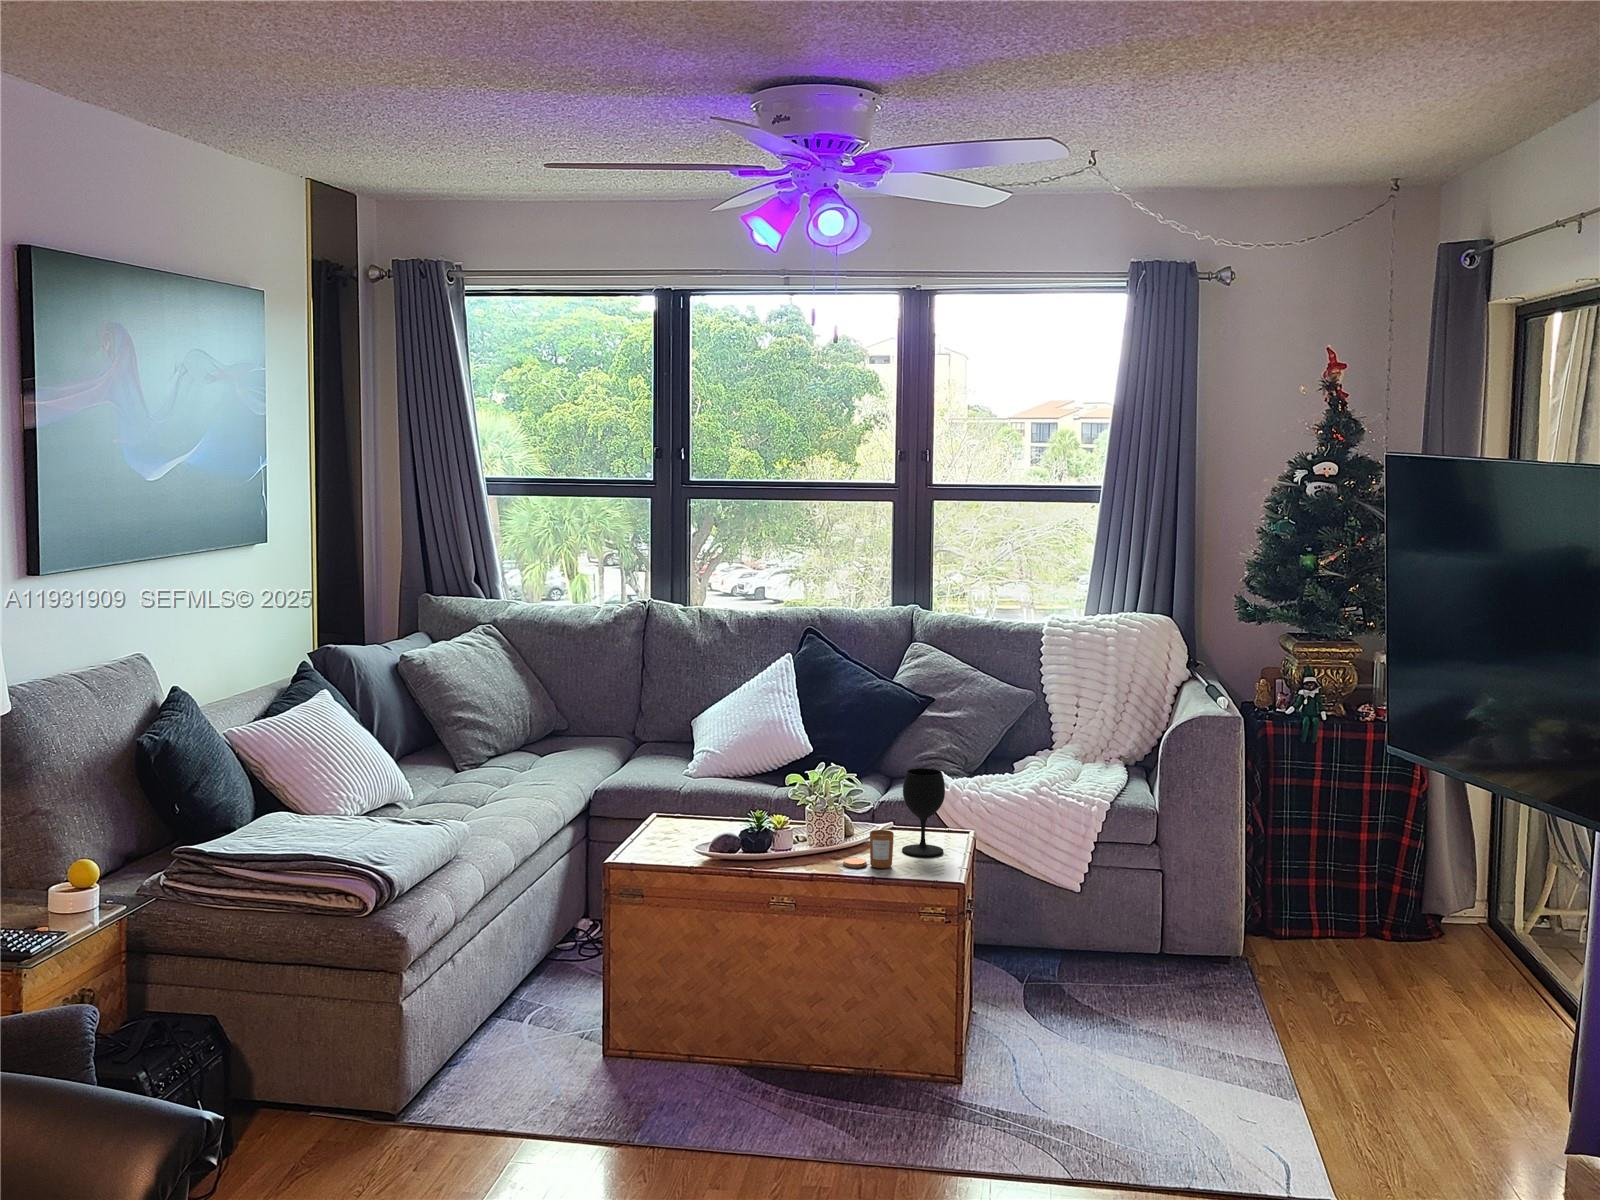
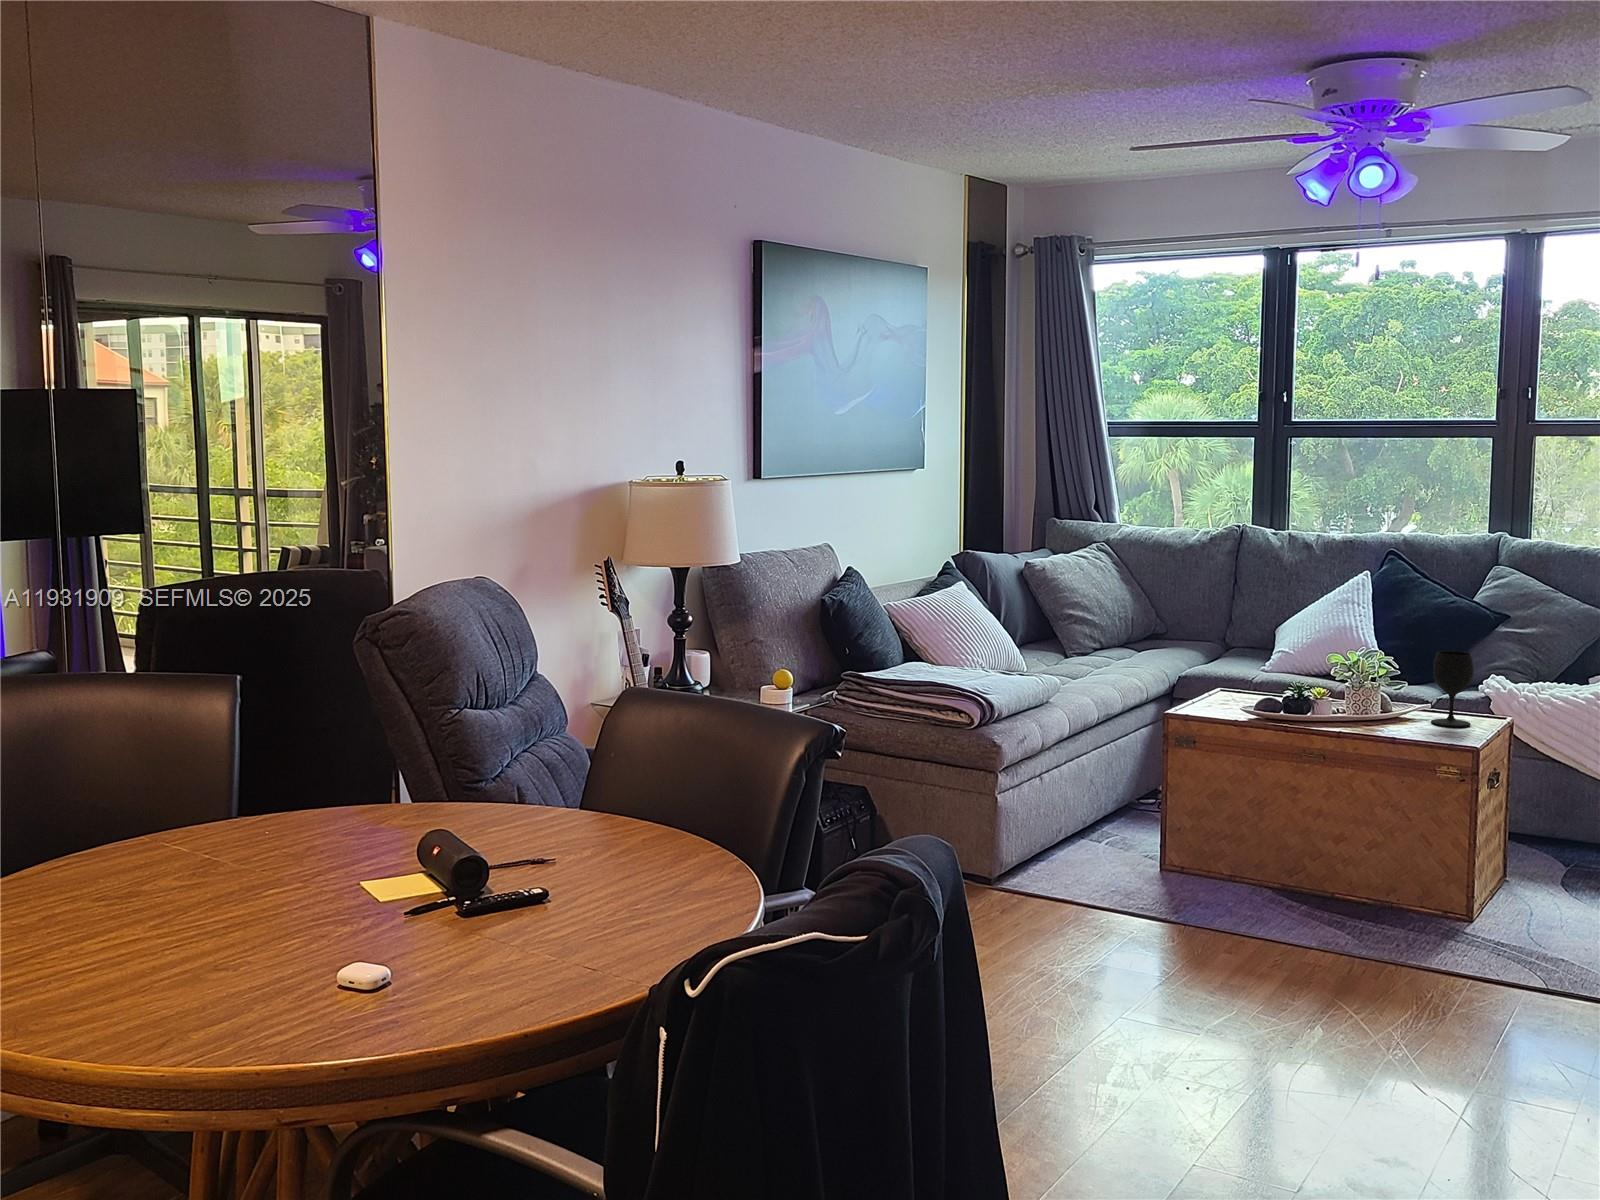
candle: present [843,830,894,868] -> none [1371,699,1418,730]

